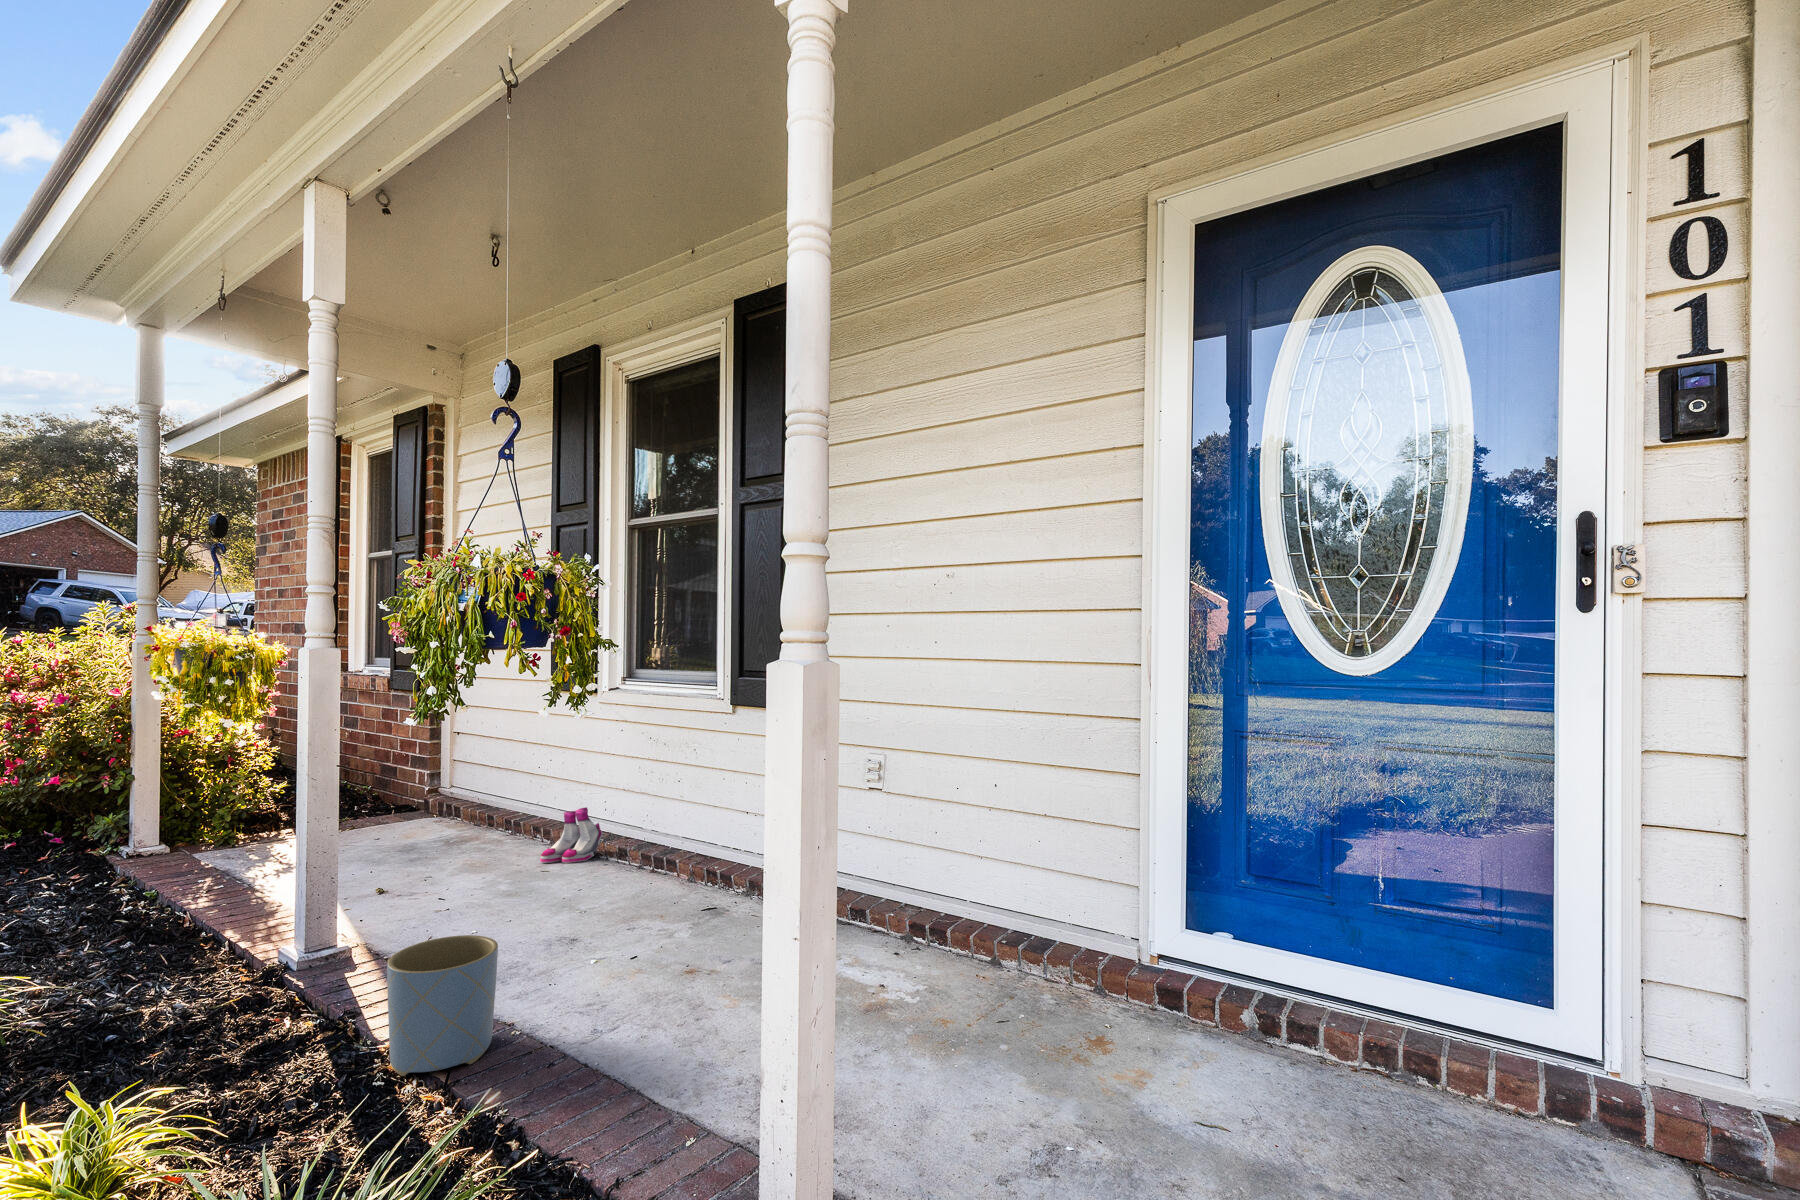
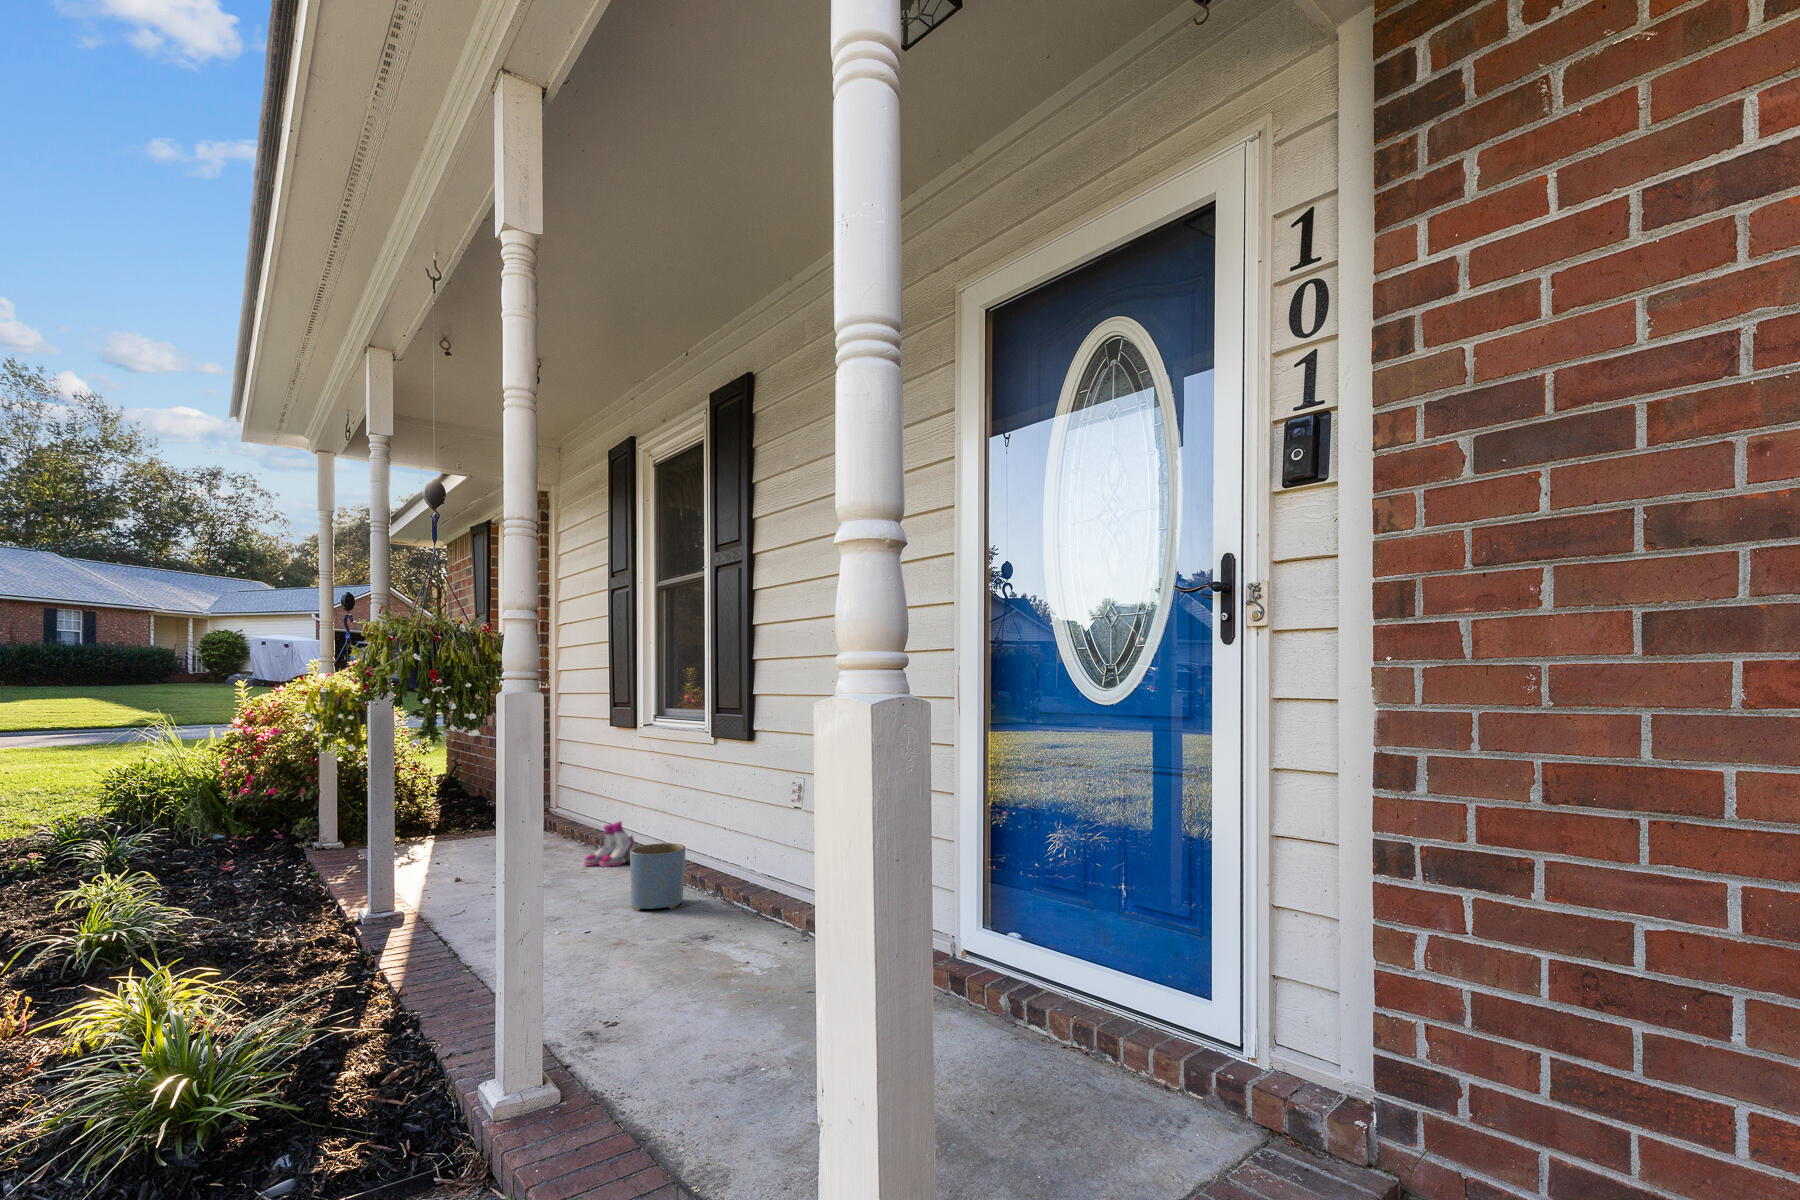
planter: present [387,935,498,1076] -> present [630,843,686,911]

